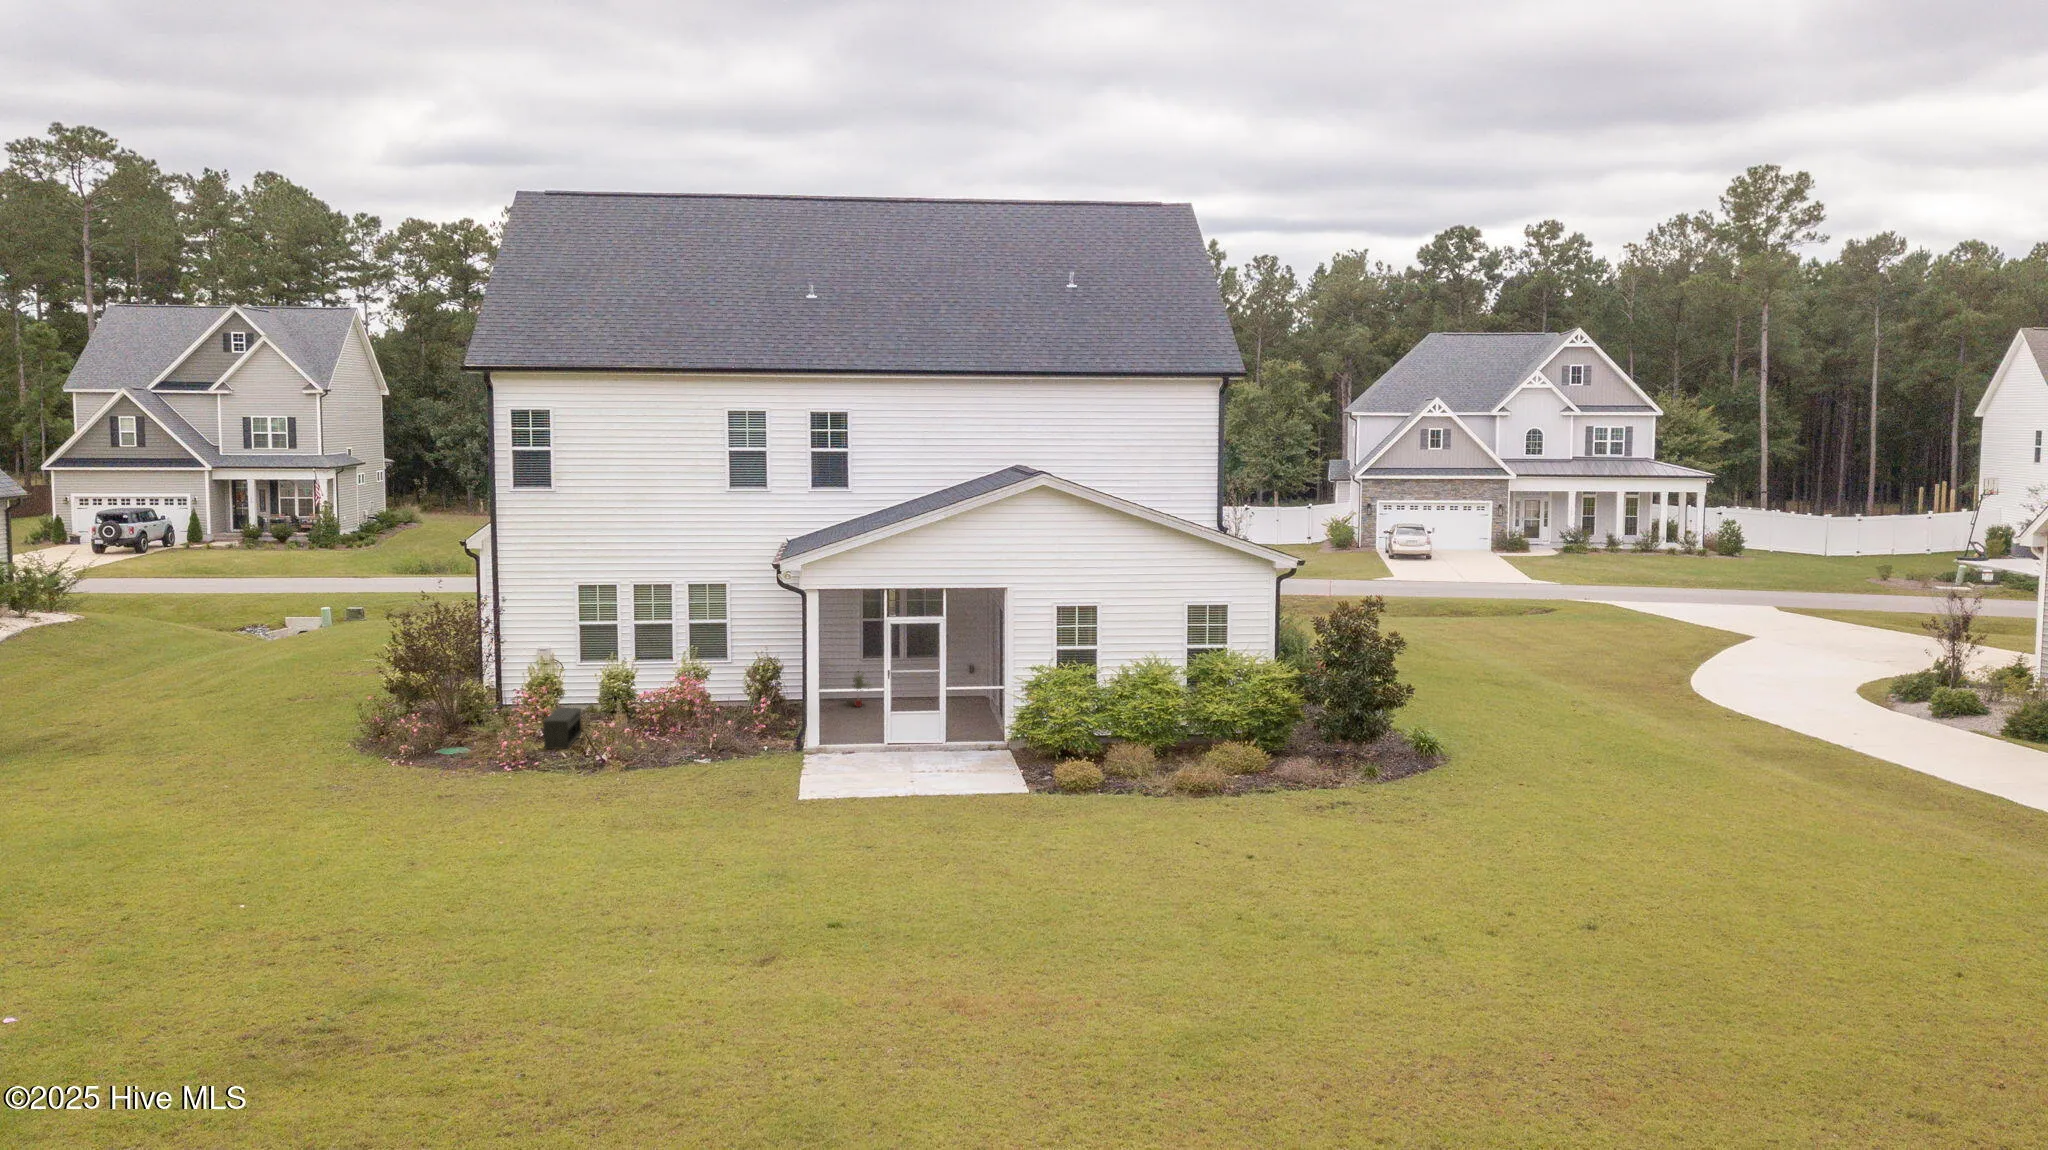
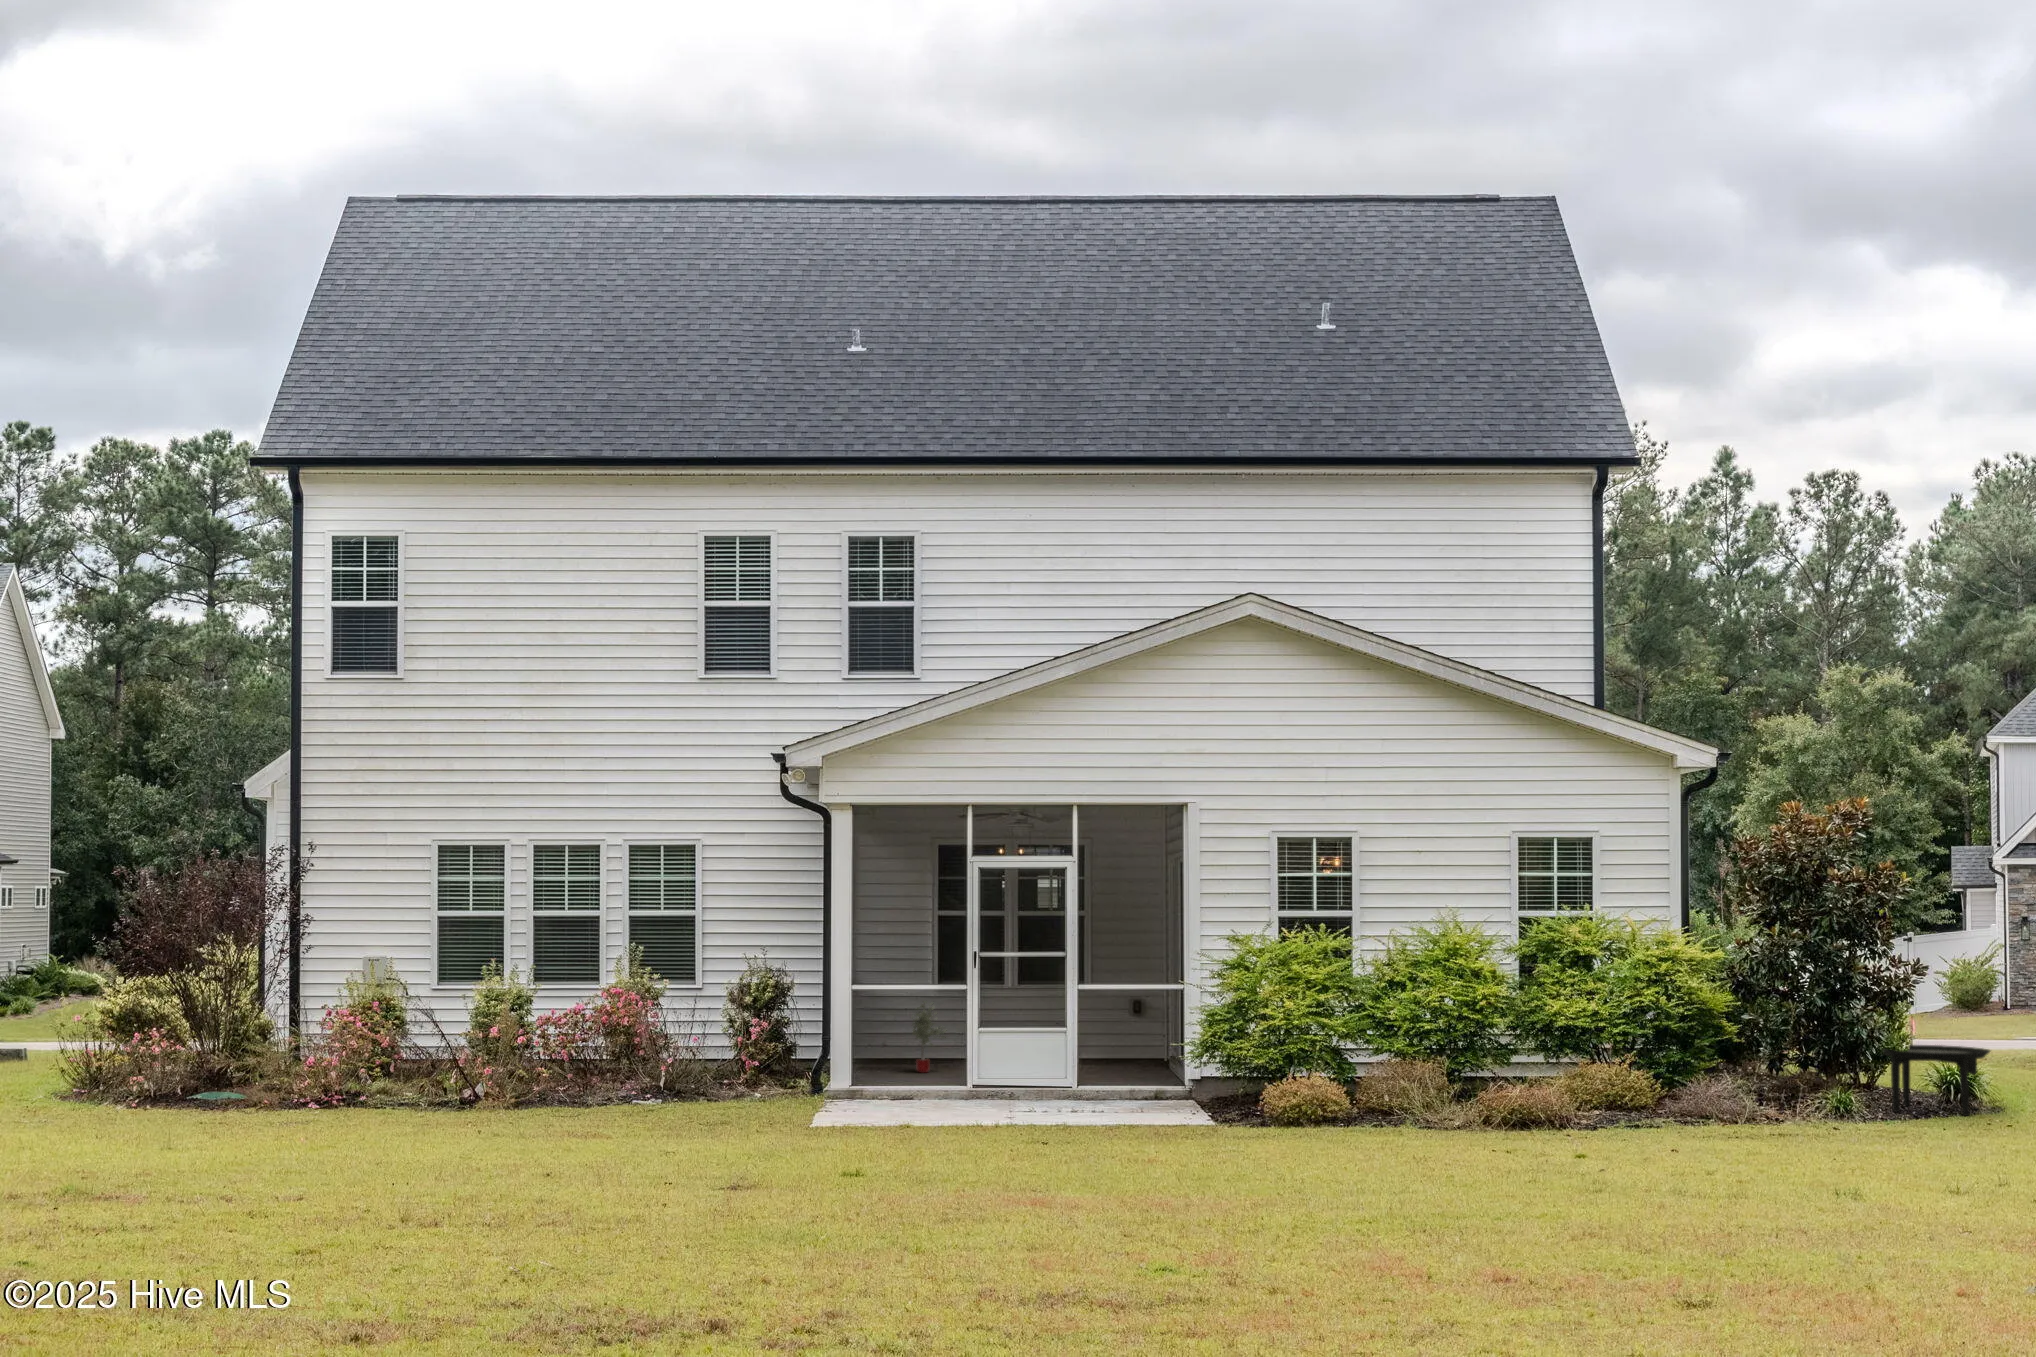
bench: present [543,708,581,749] -> none [374,1039,440,1098]
round table: none [1372,720,1431,766] -> present [1882,1045,1990,1116]

